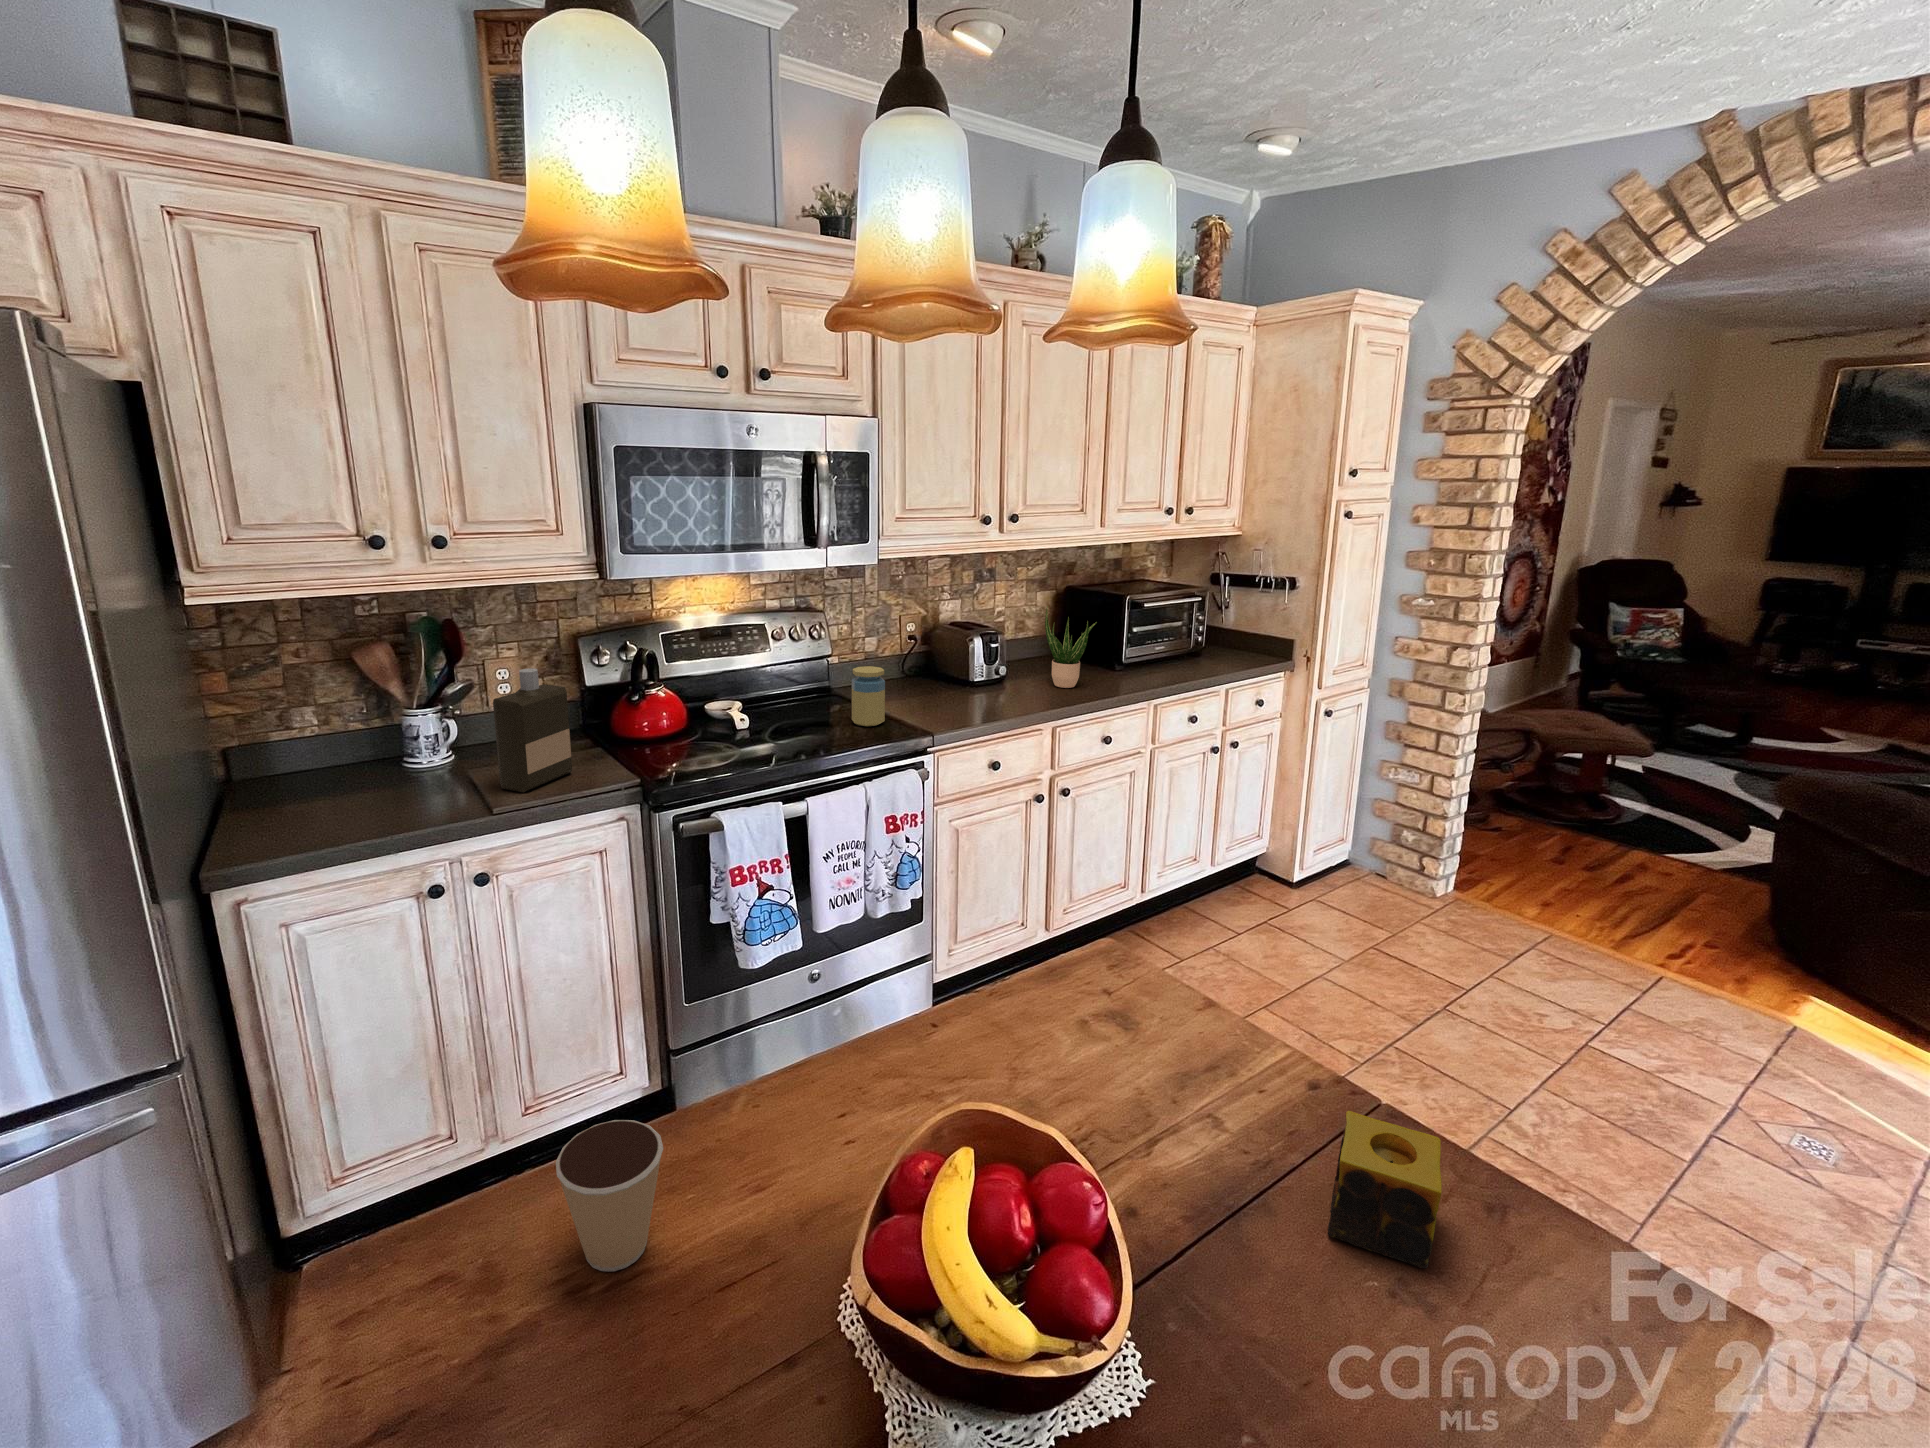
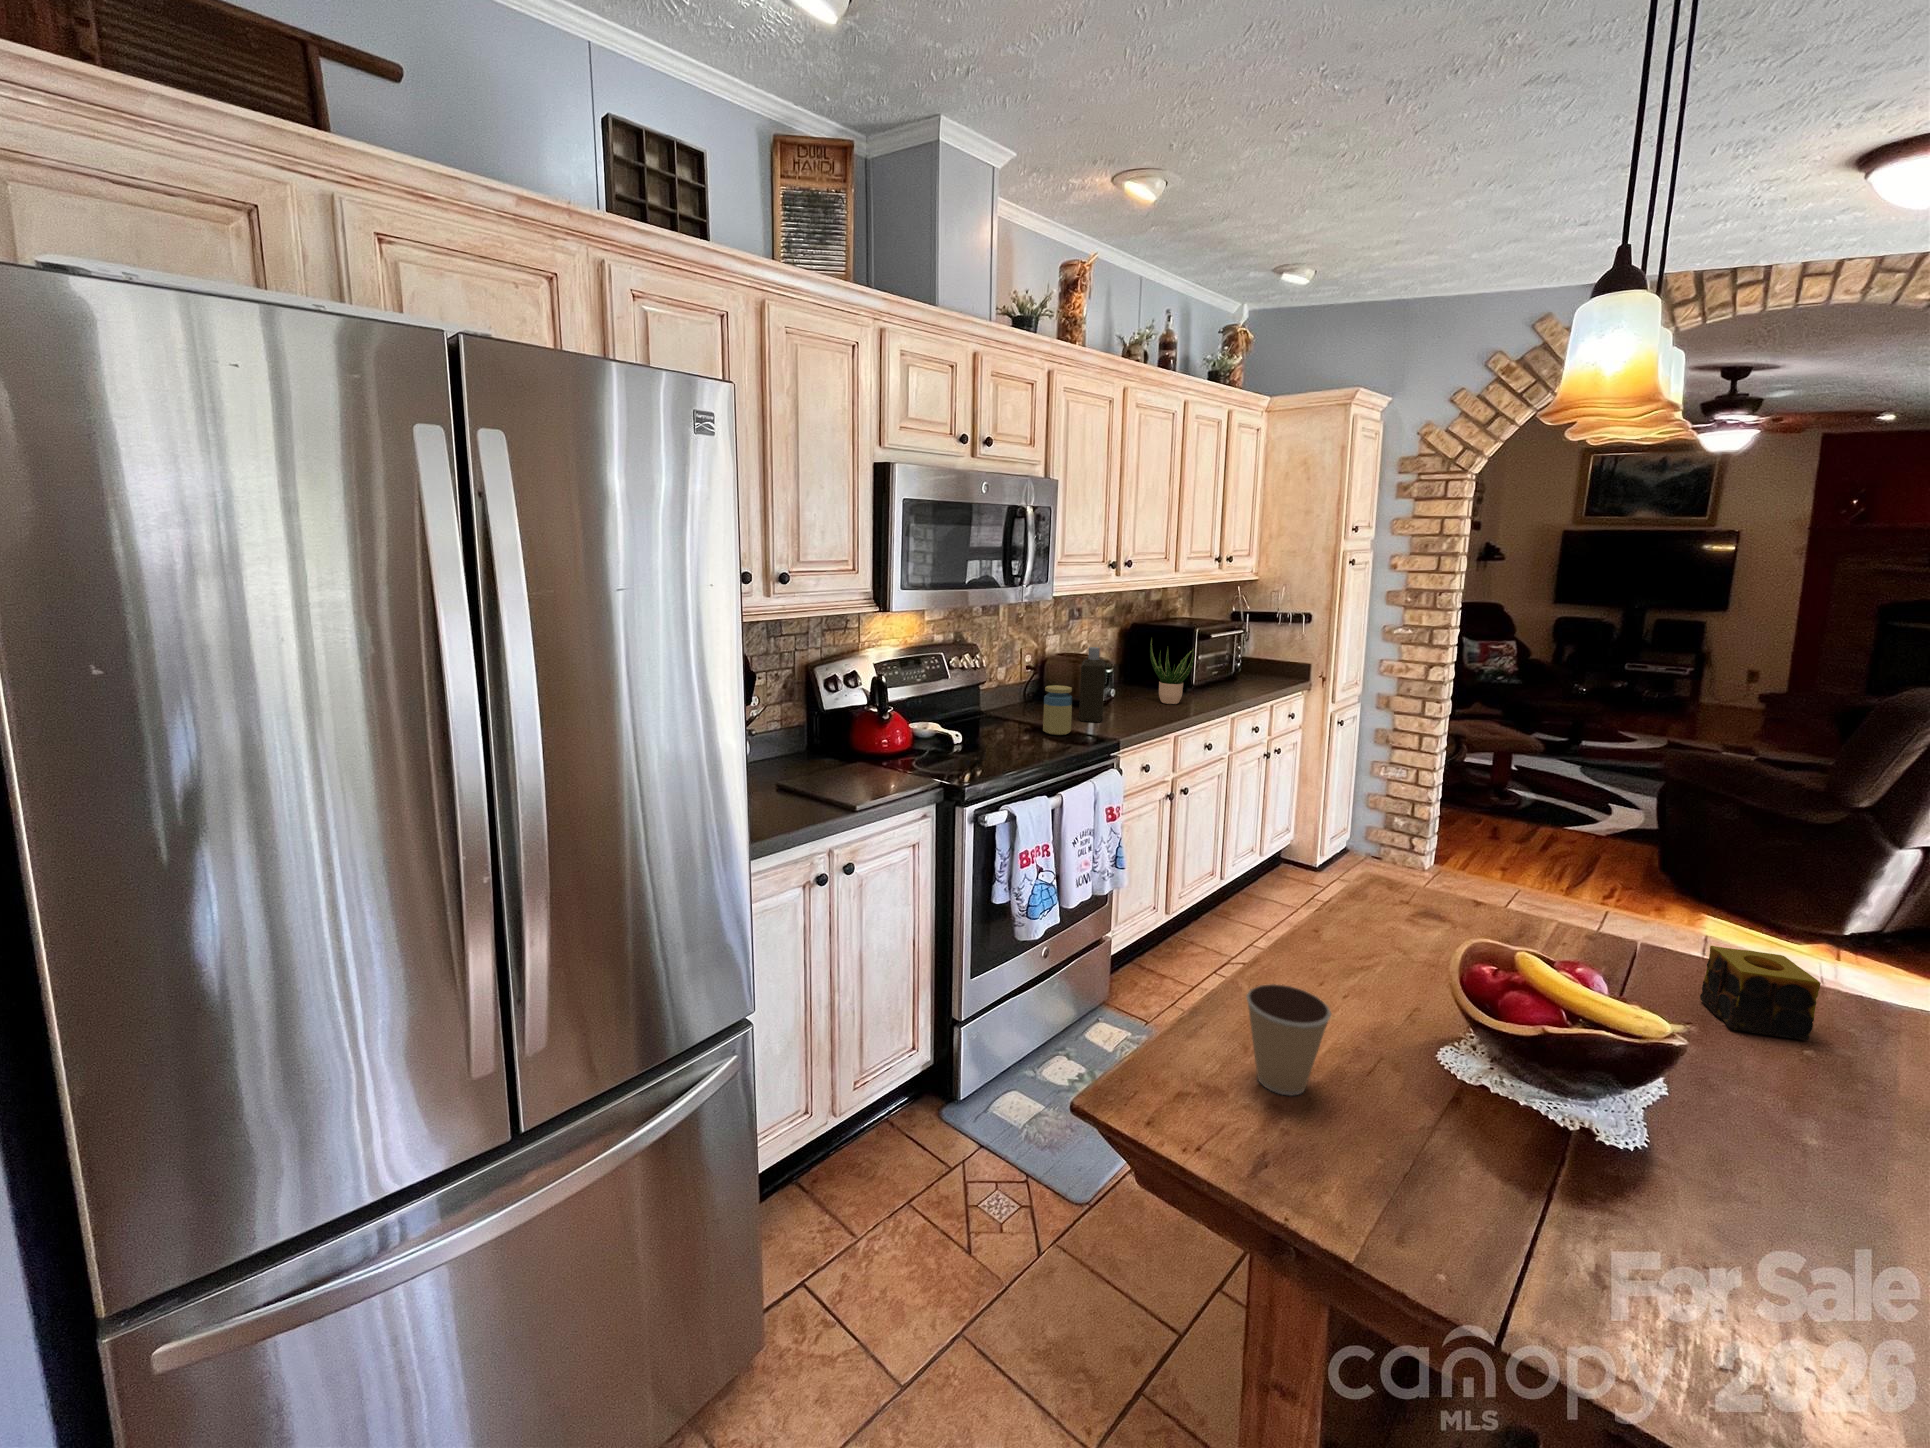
bottle: present [493,668,572,792] -> present [1079,647,1105,722]

